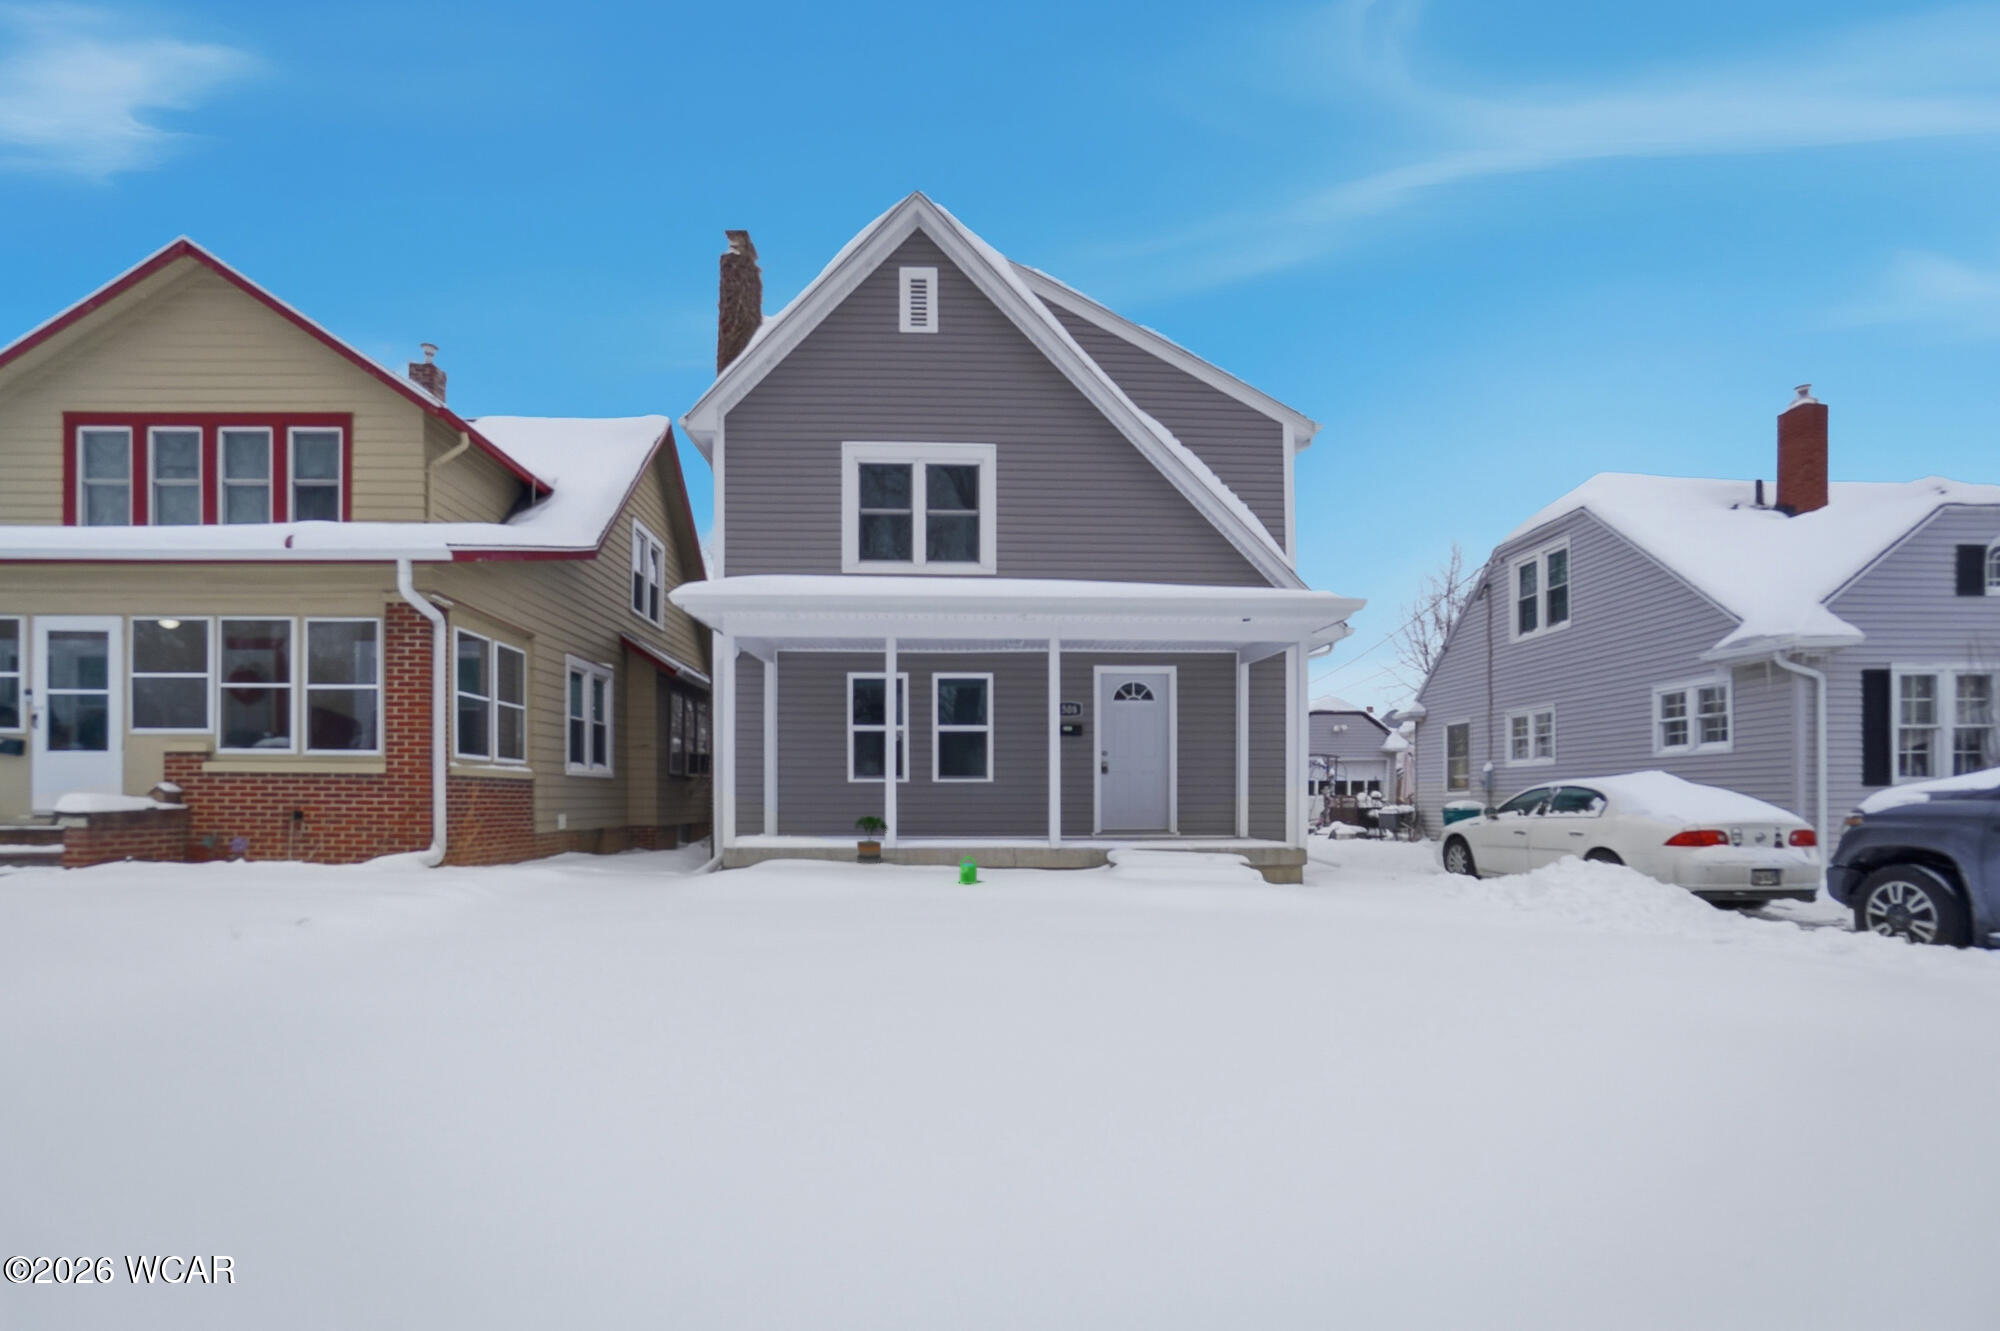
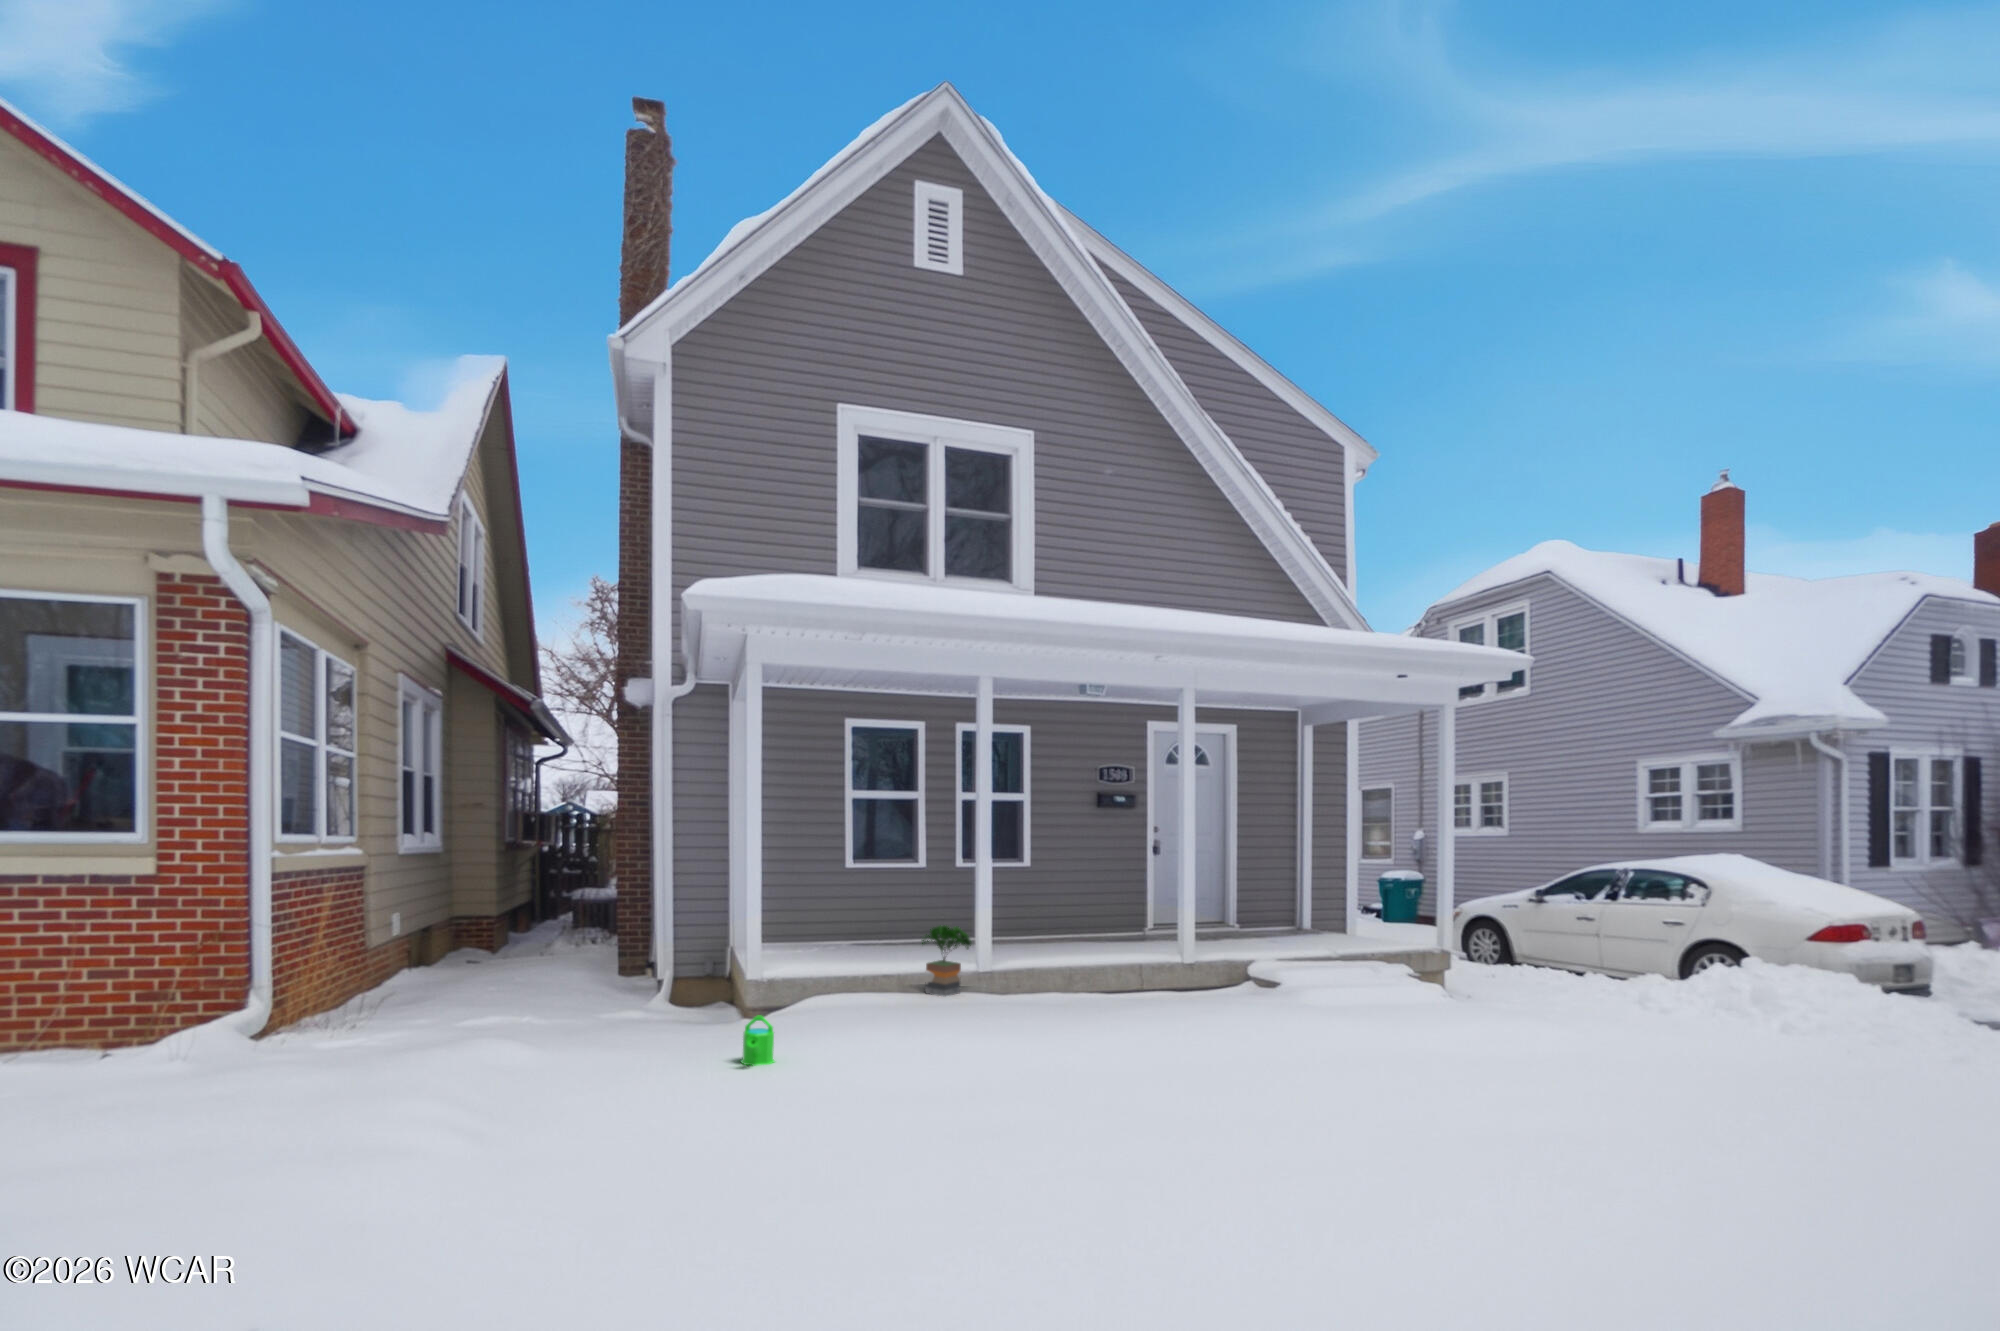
watering can: present [960,856,977,884] -> present [741,1016,774,1066]

